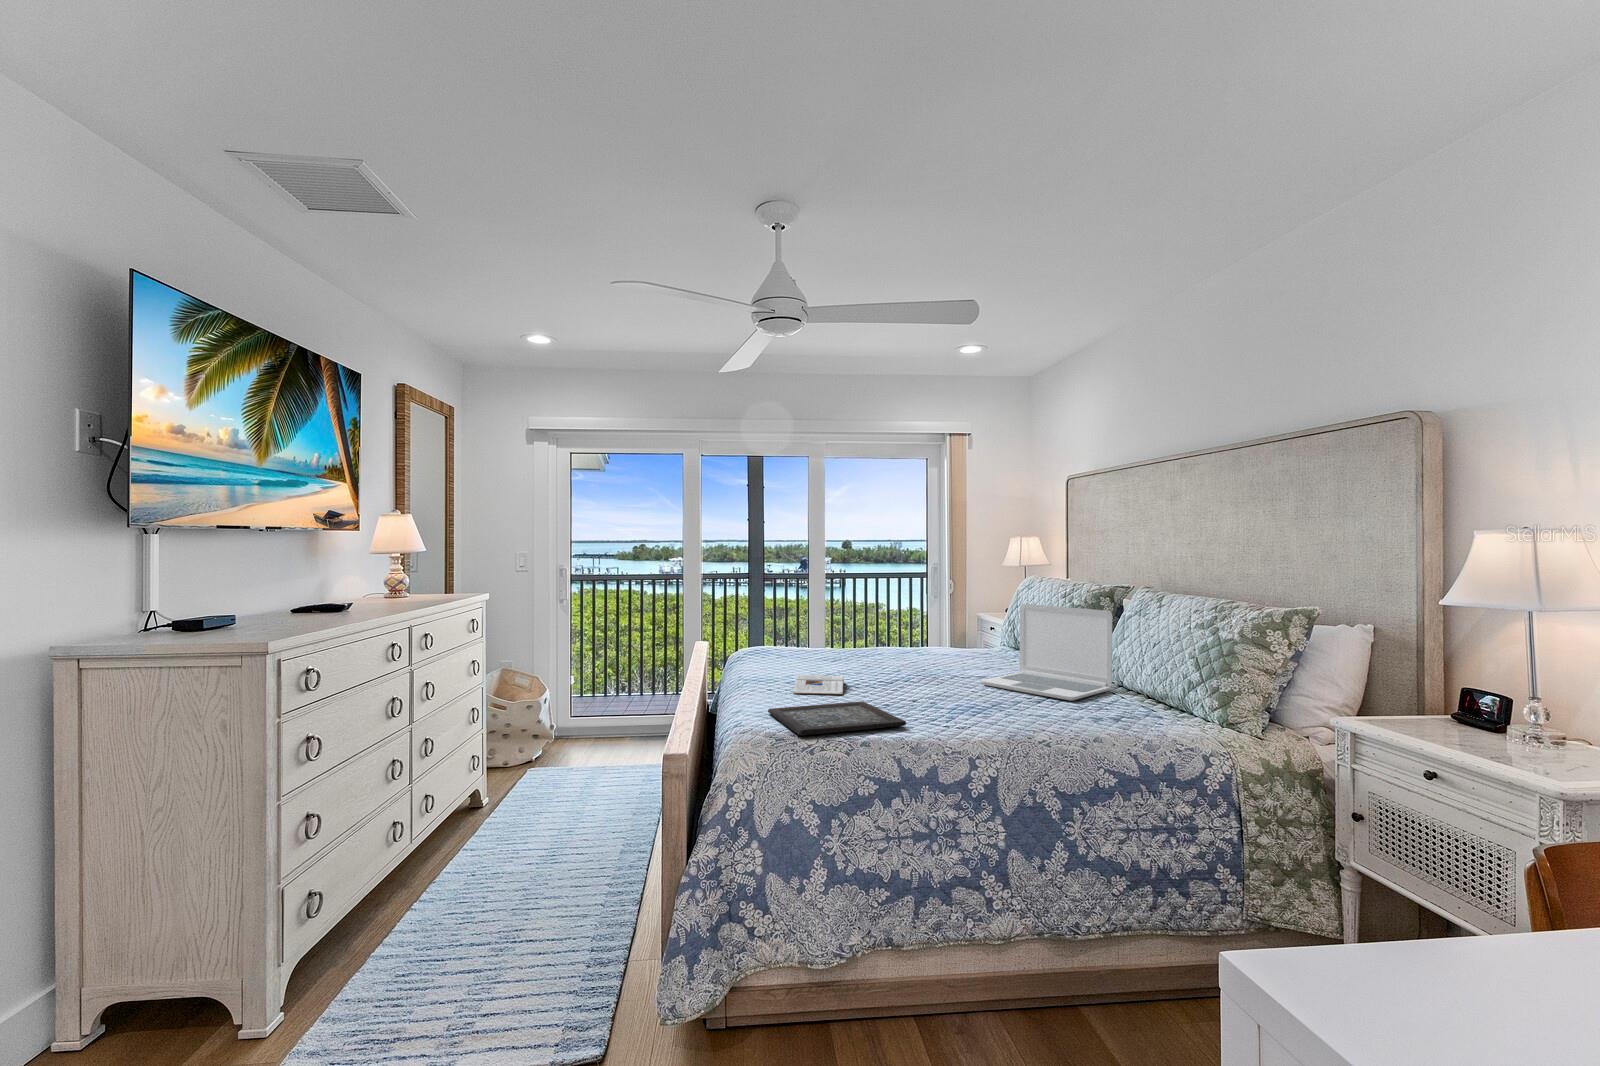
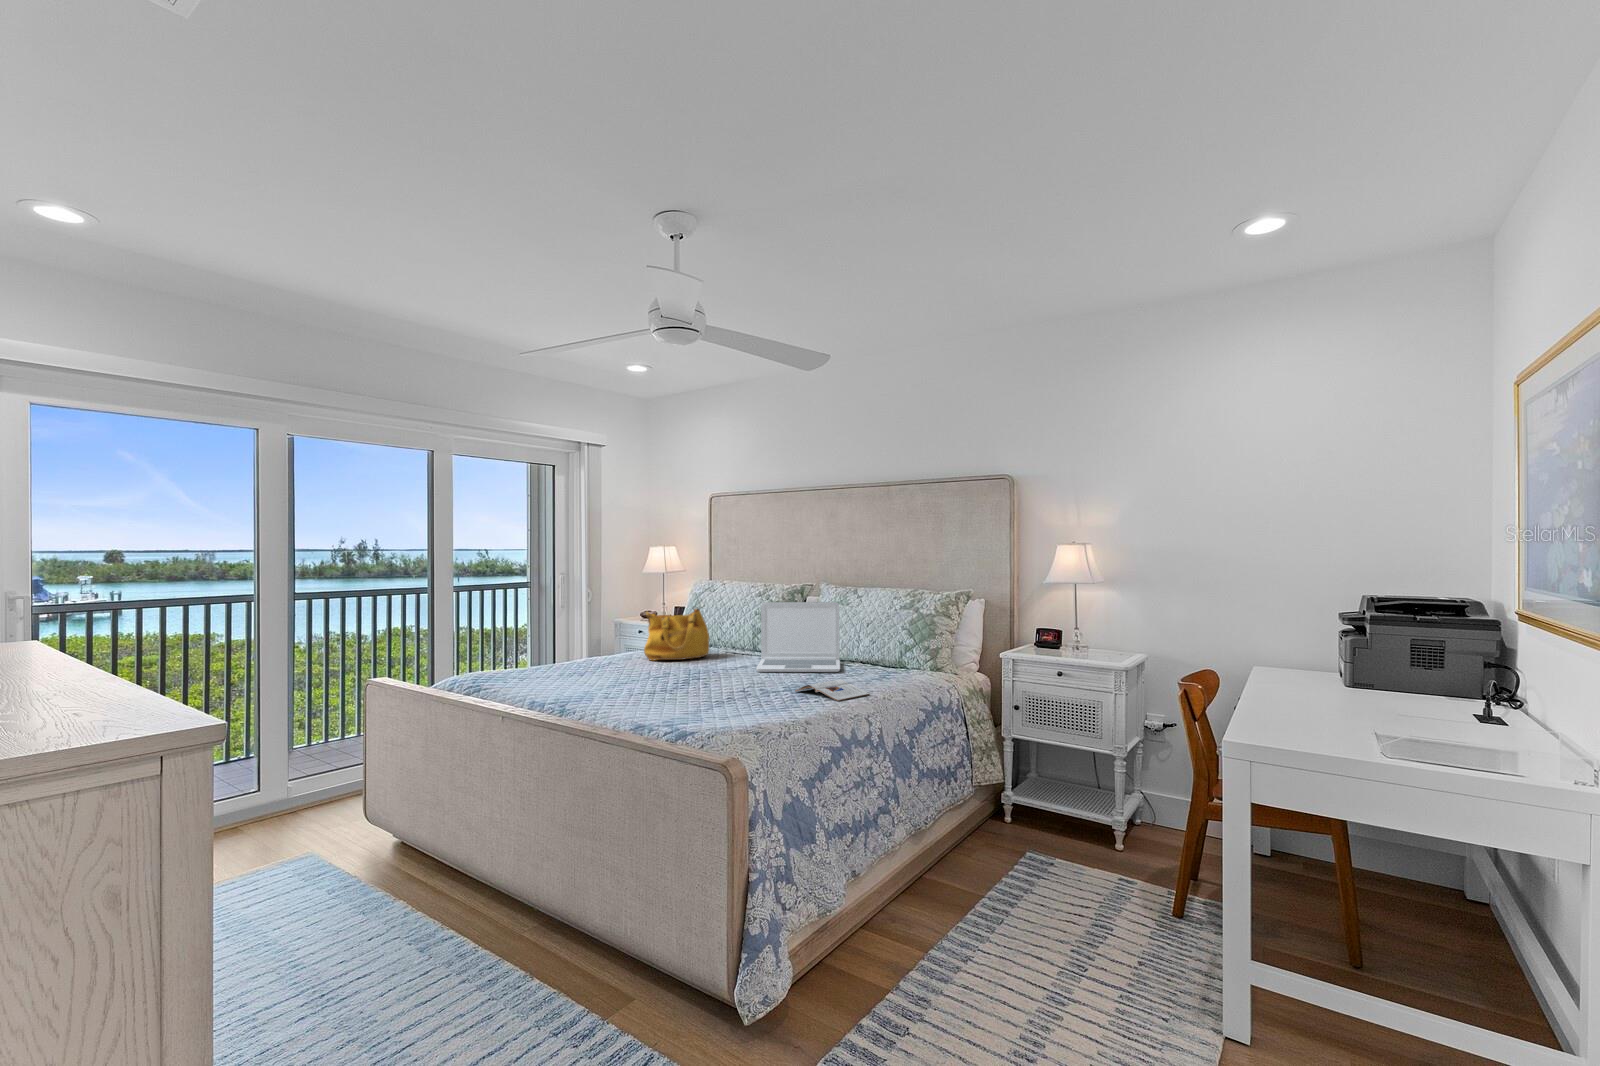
handbag: none [912,603,987,661] -> present [644,607,709,661]
magazine: present [793,675,844,695] -> present [795,680,870,701]
tray: present [768,701,906,735] -> none [682,696,804,727]

